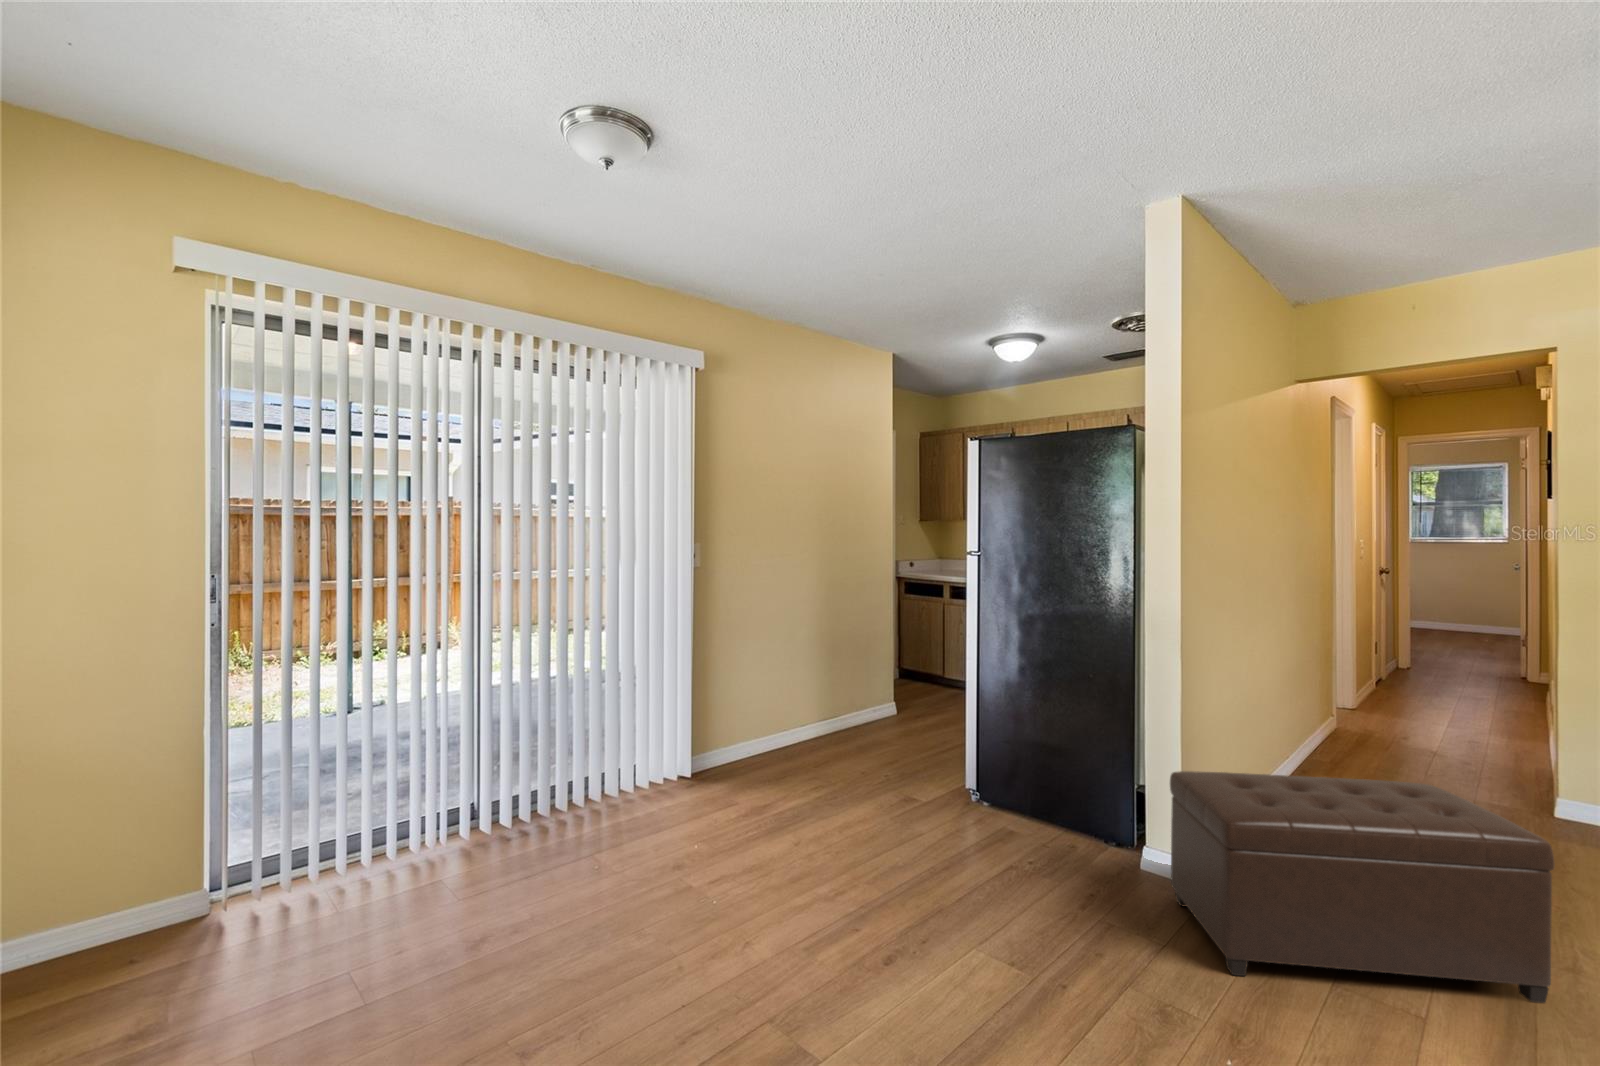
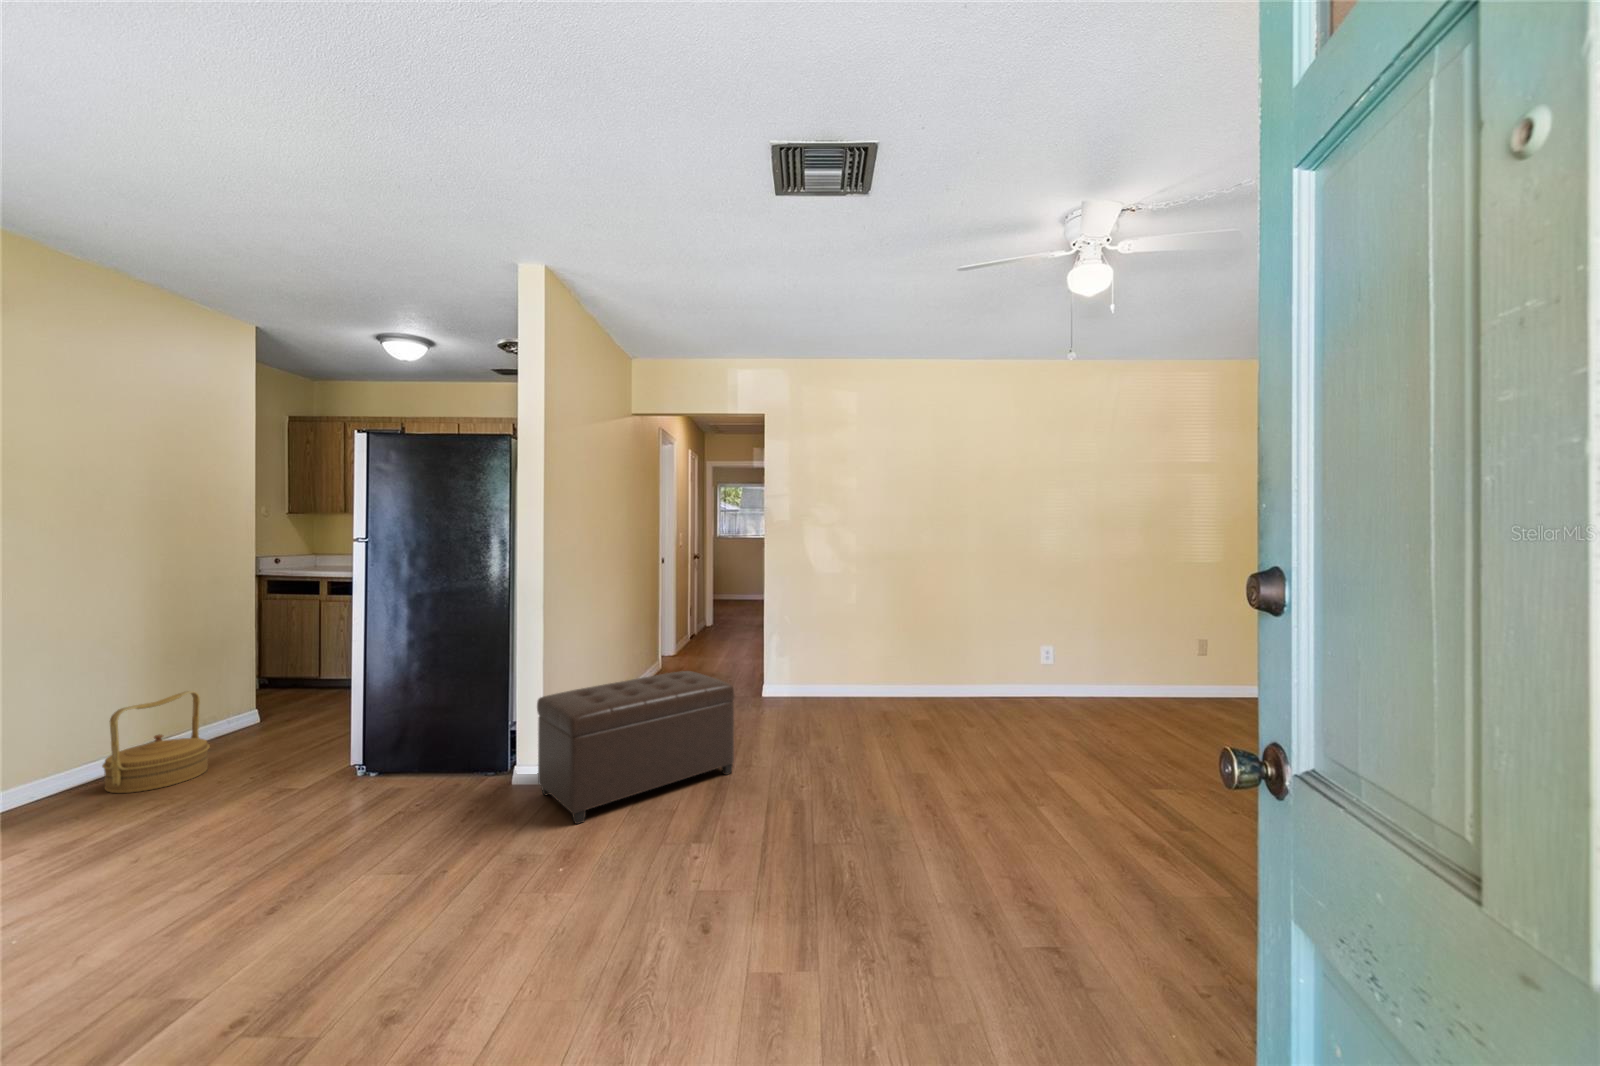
woven basket: none [802,679,864,758] -> present [102,691,210,793]

